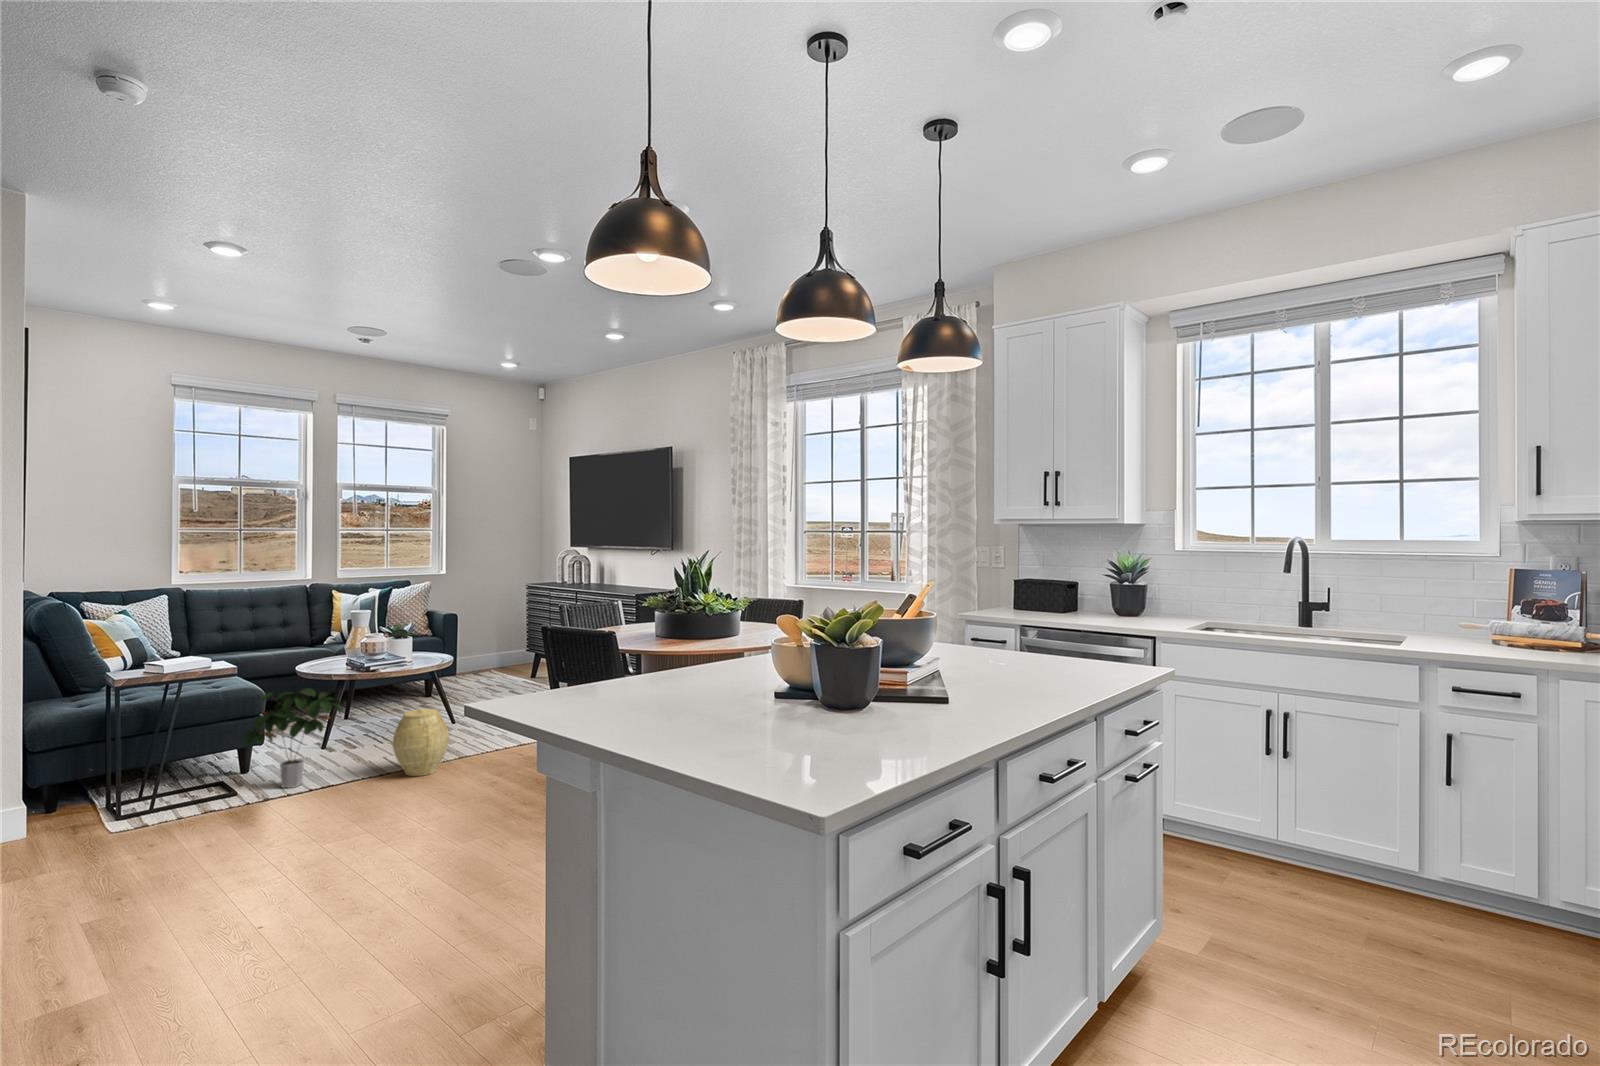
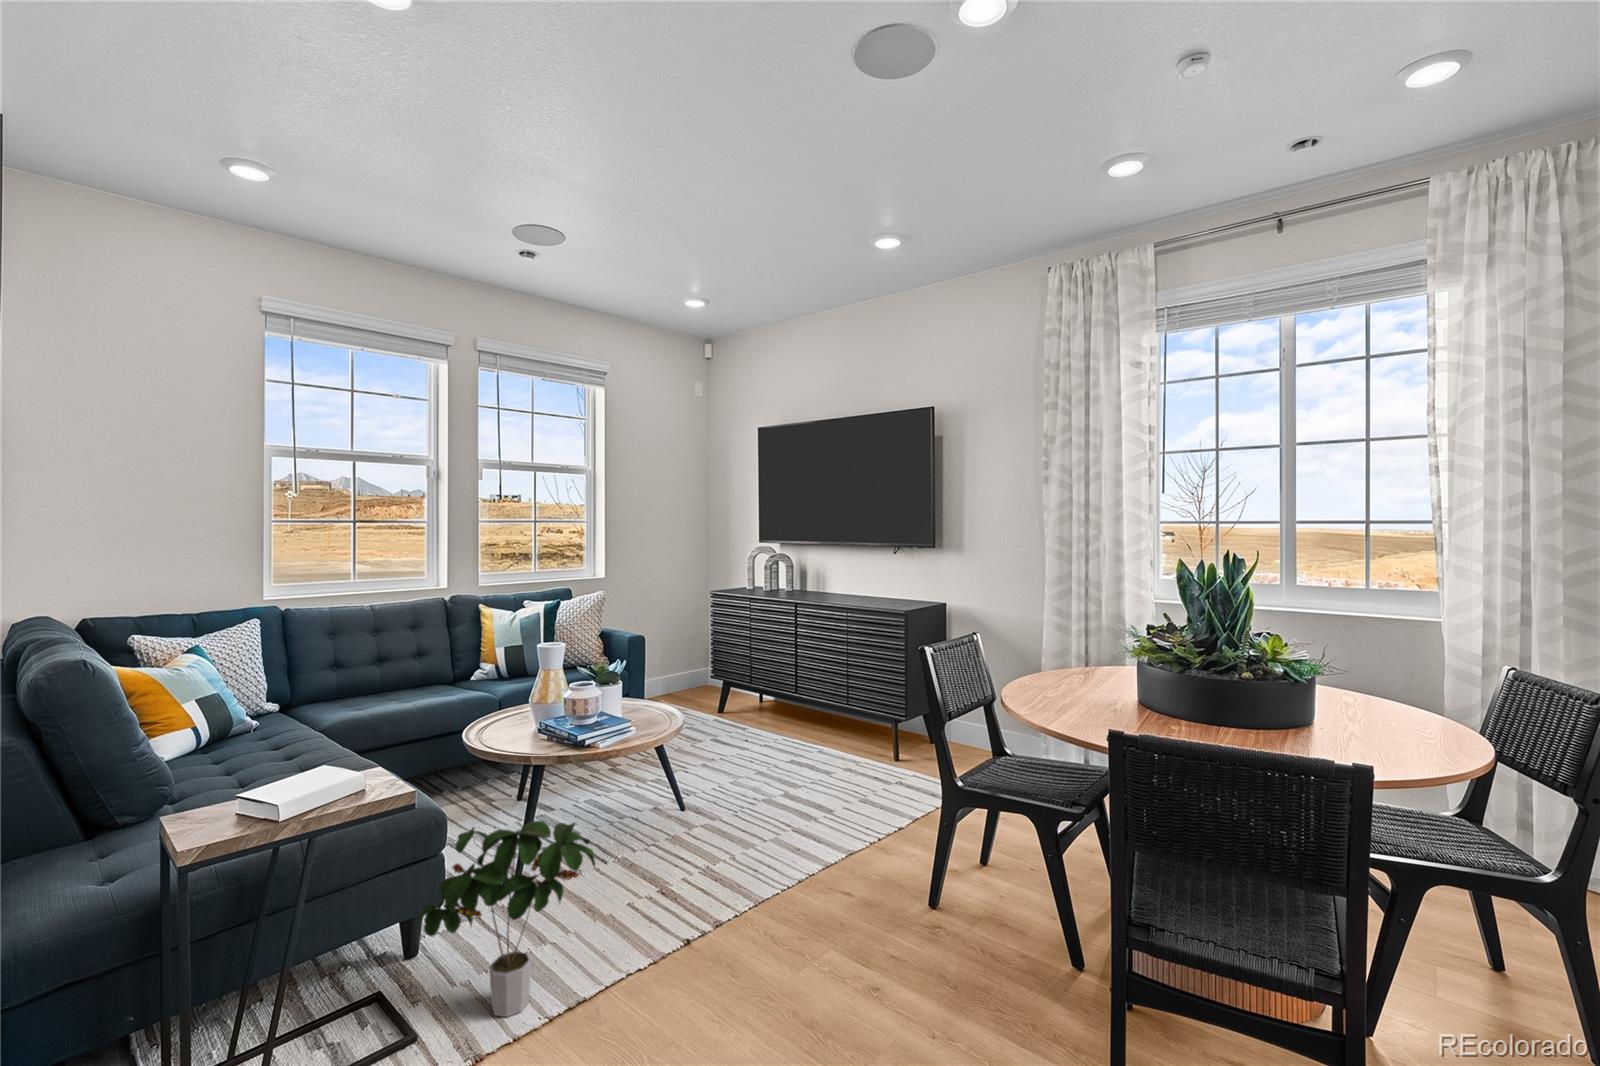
woven basket: present [393,709,449,776] -> none [676,836,767,970]

